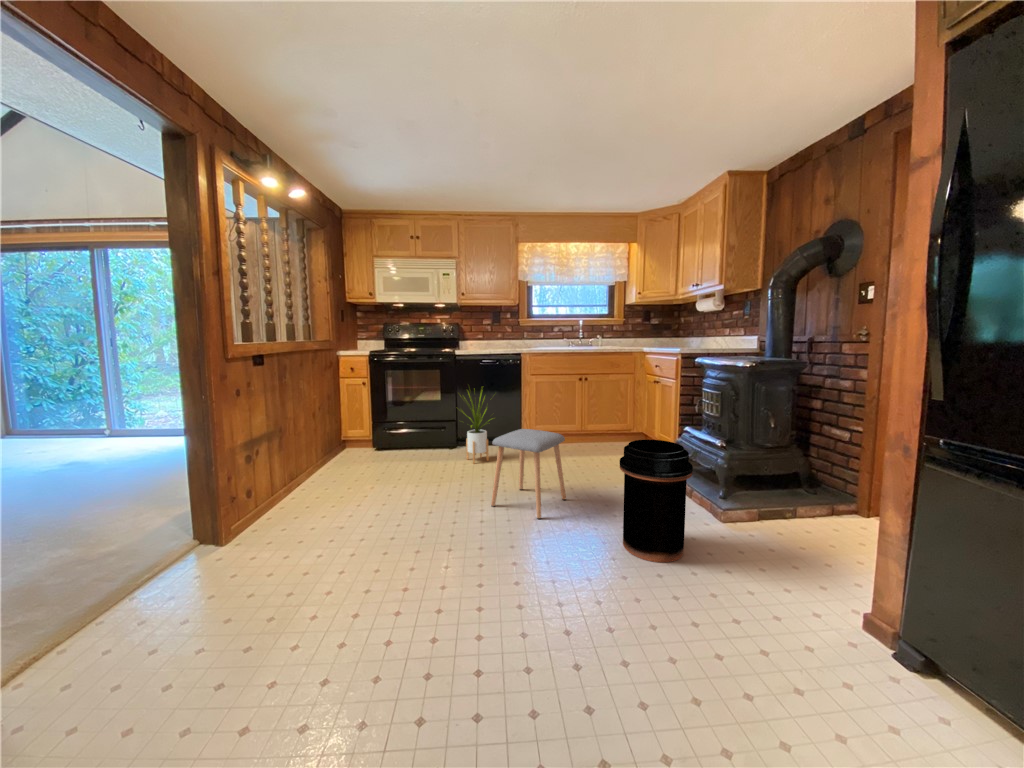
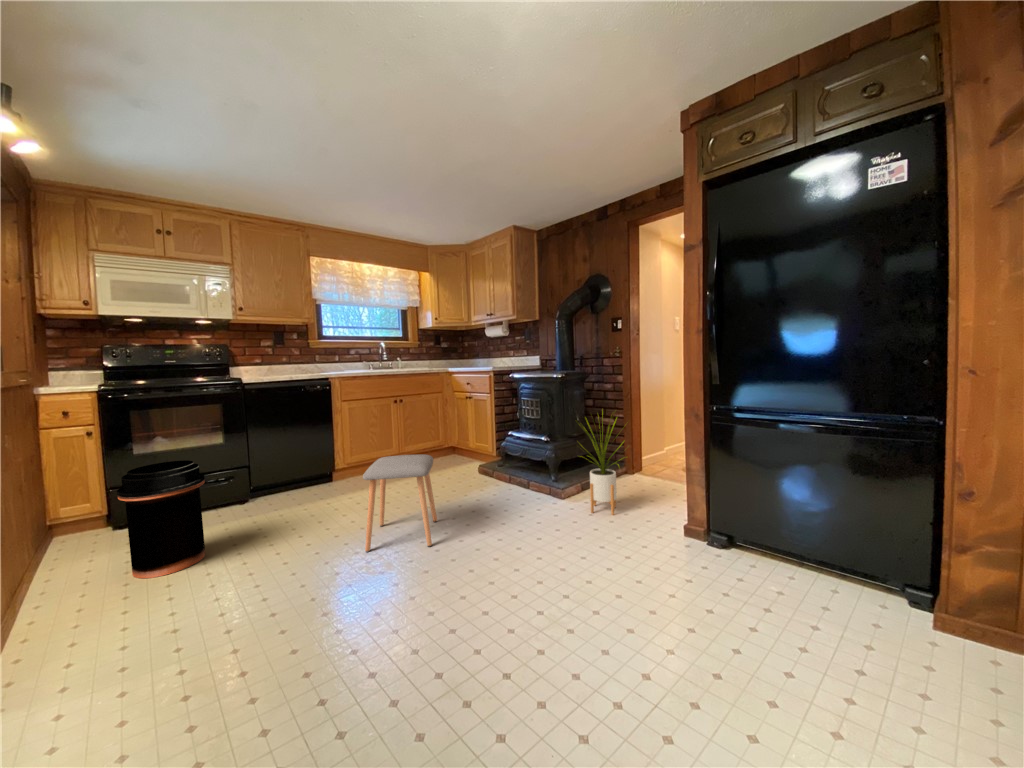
house plant: present [464,391,489,464] -> present [585,419,620,515]
trash can: present [620,440,693,562] -> present [117,460,205,578]

